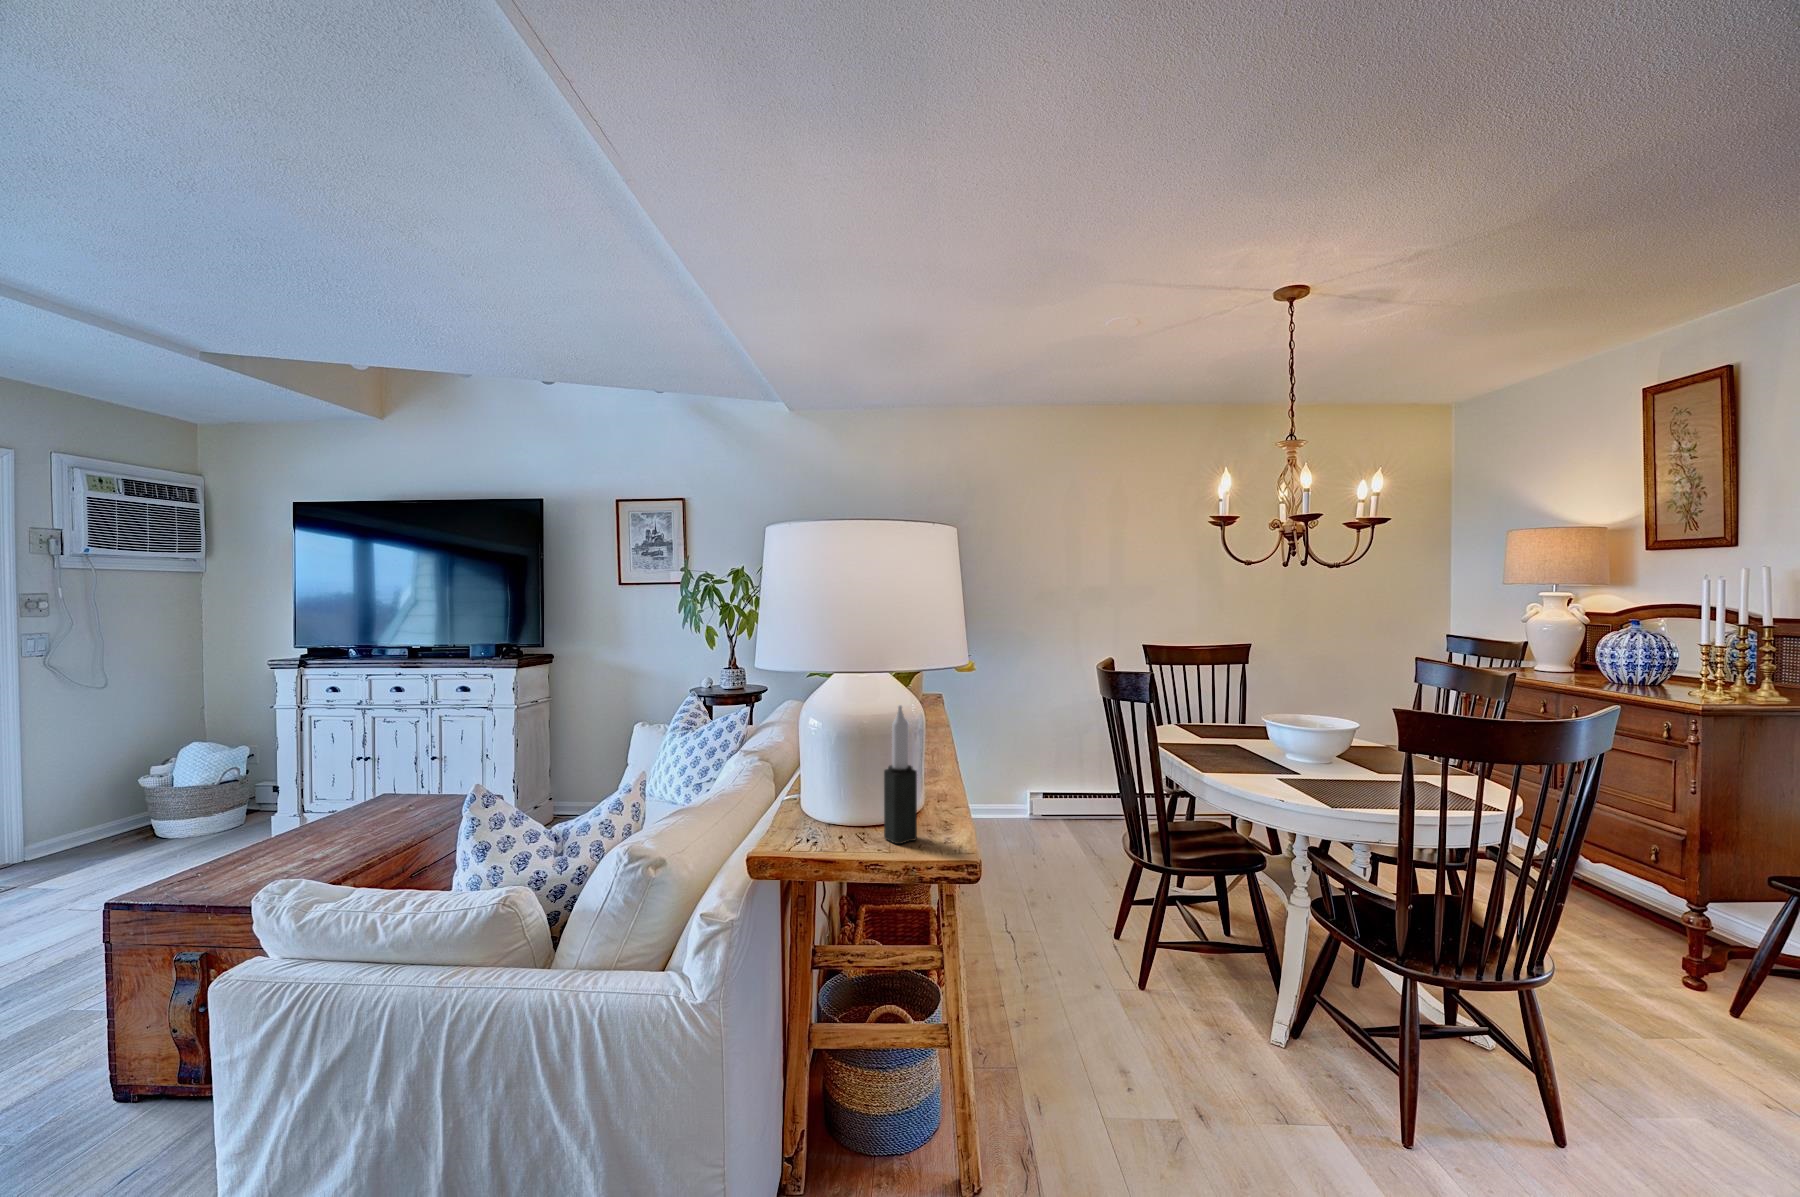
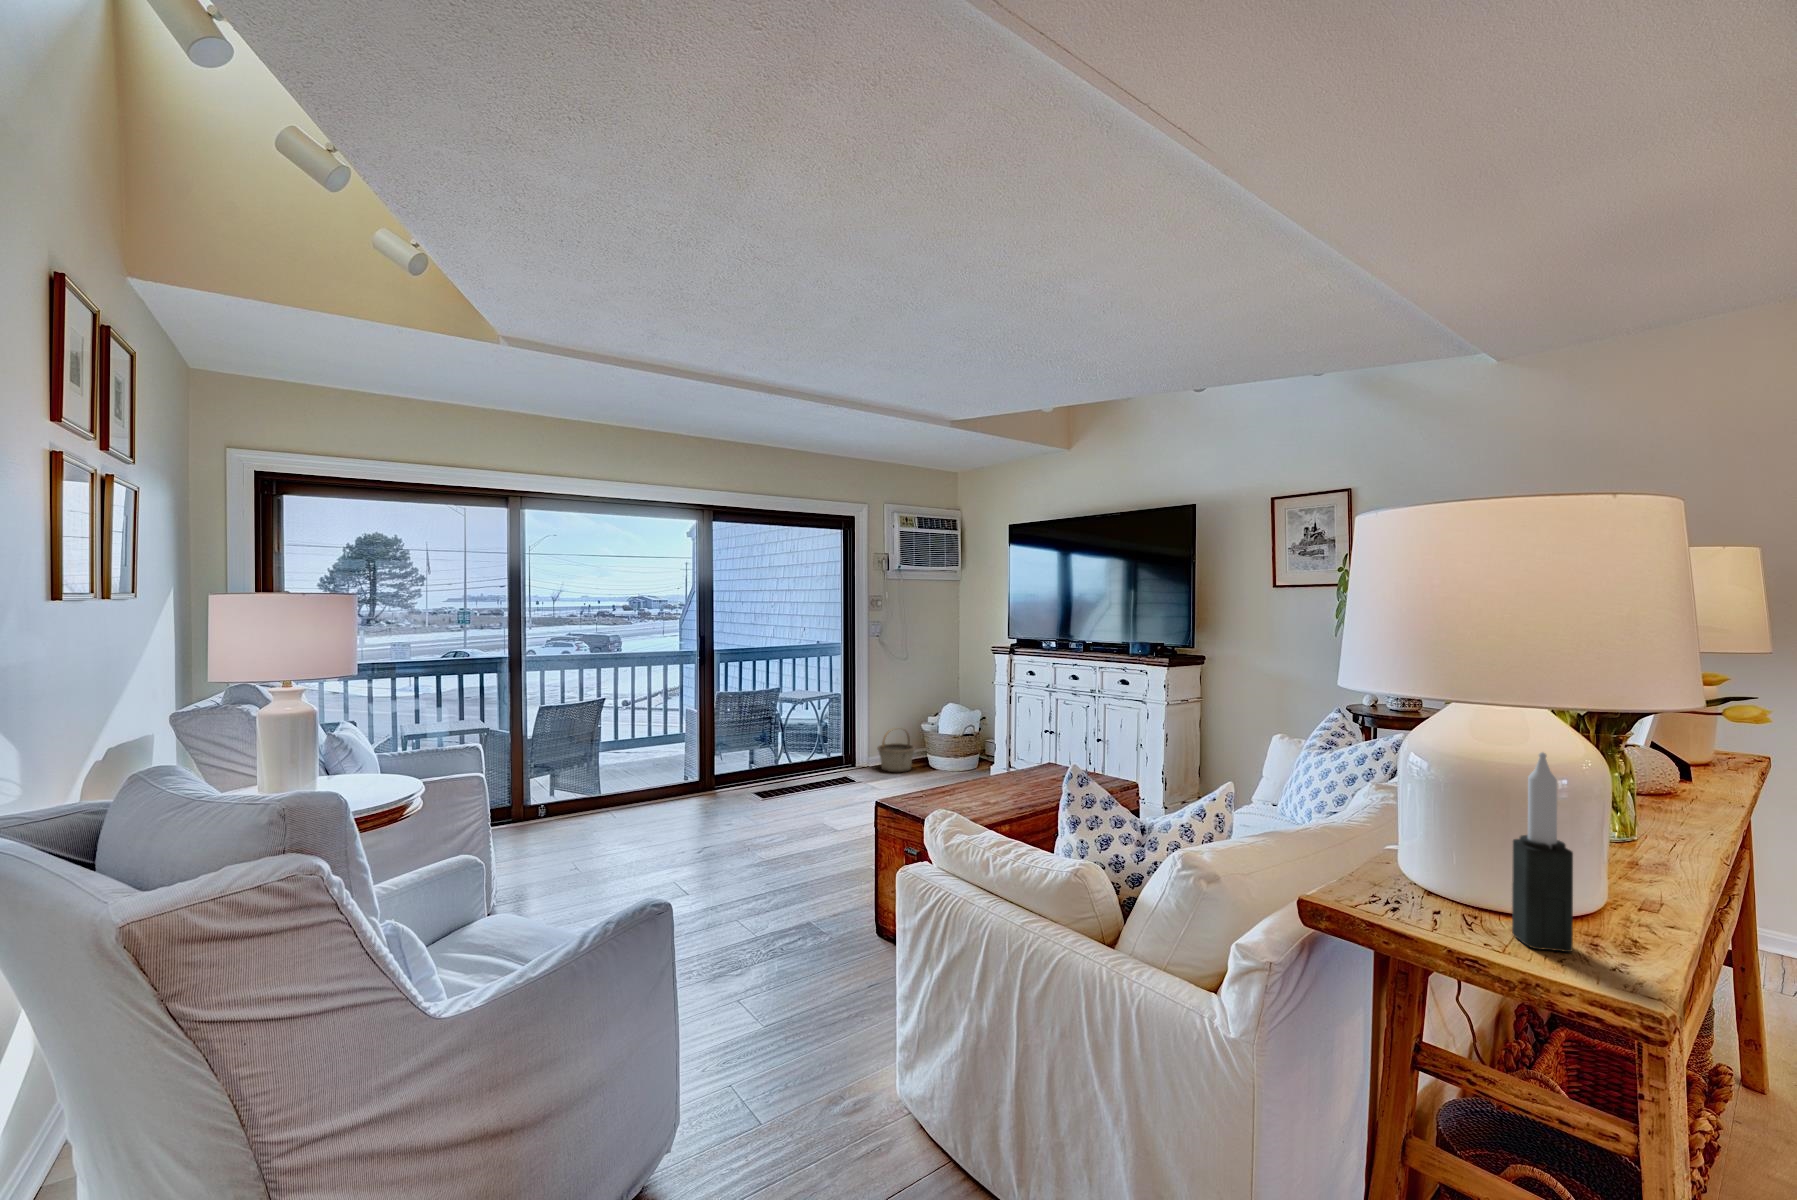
basket: none [39,792,125,861] -> present [877,729,915,772]

